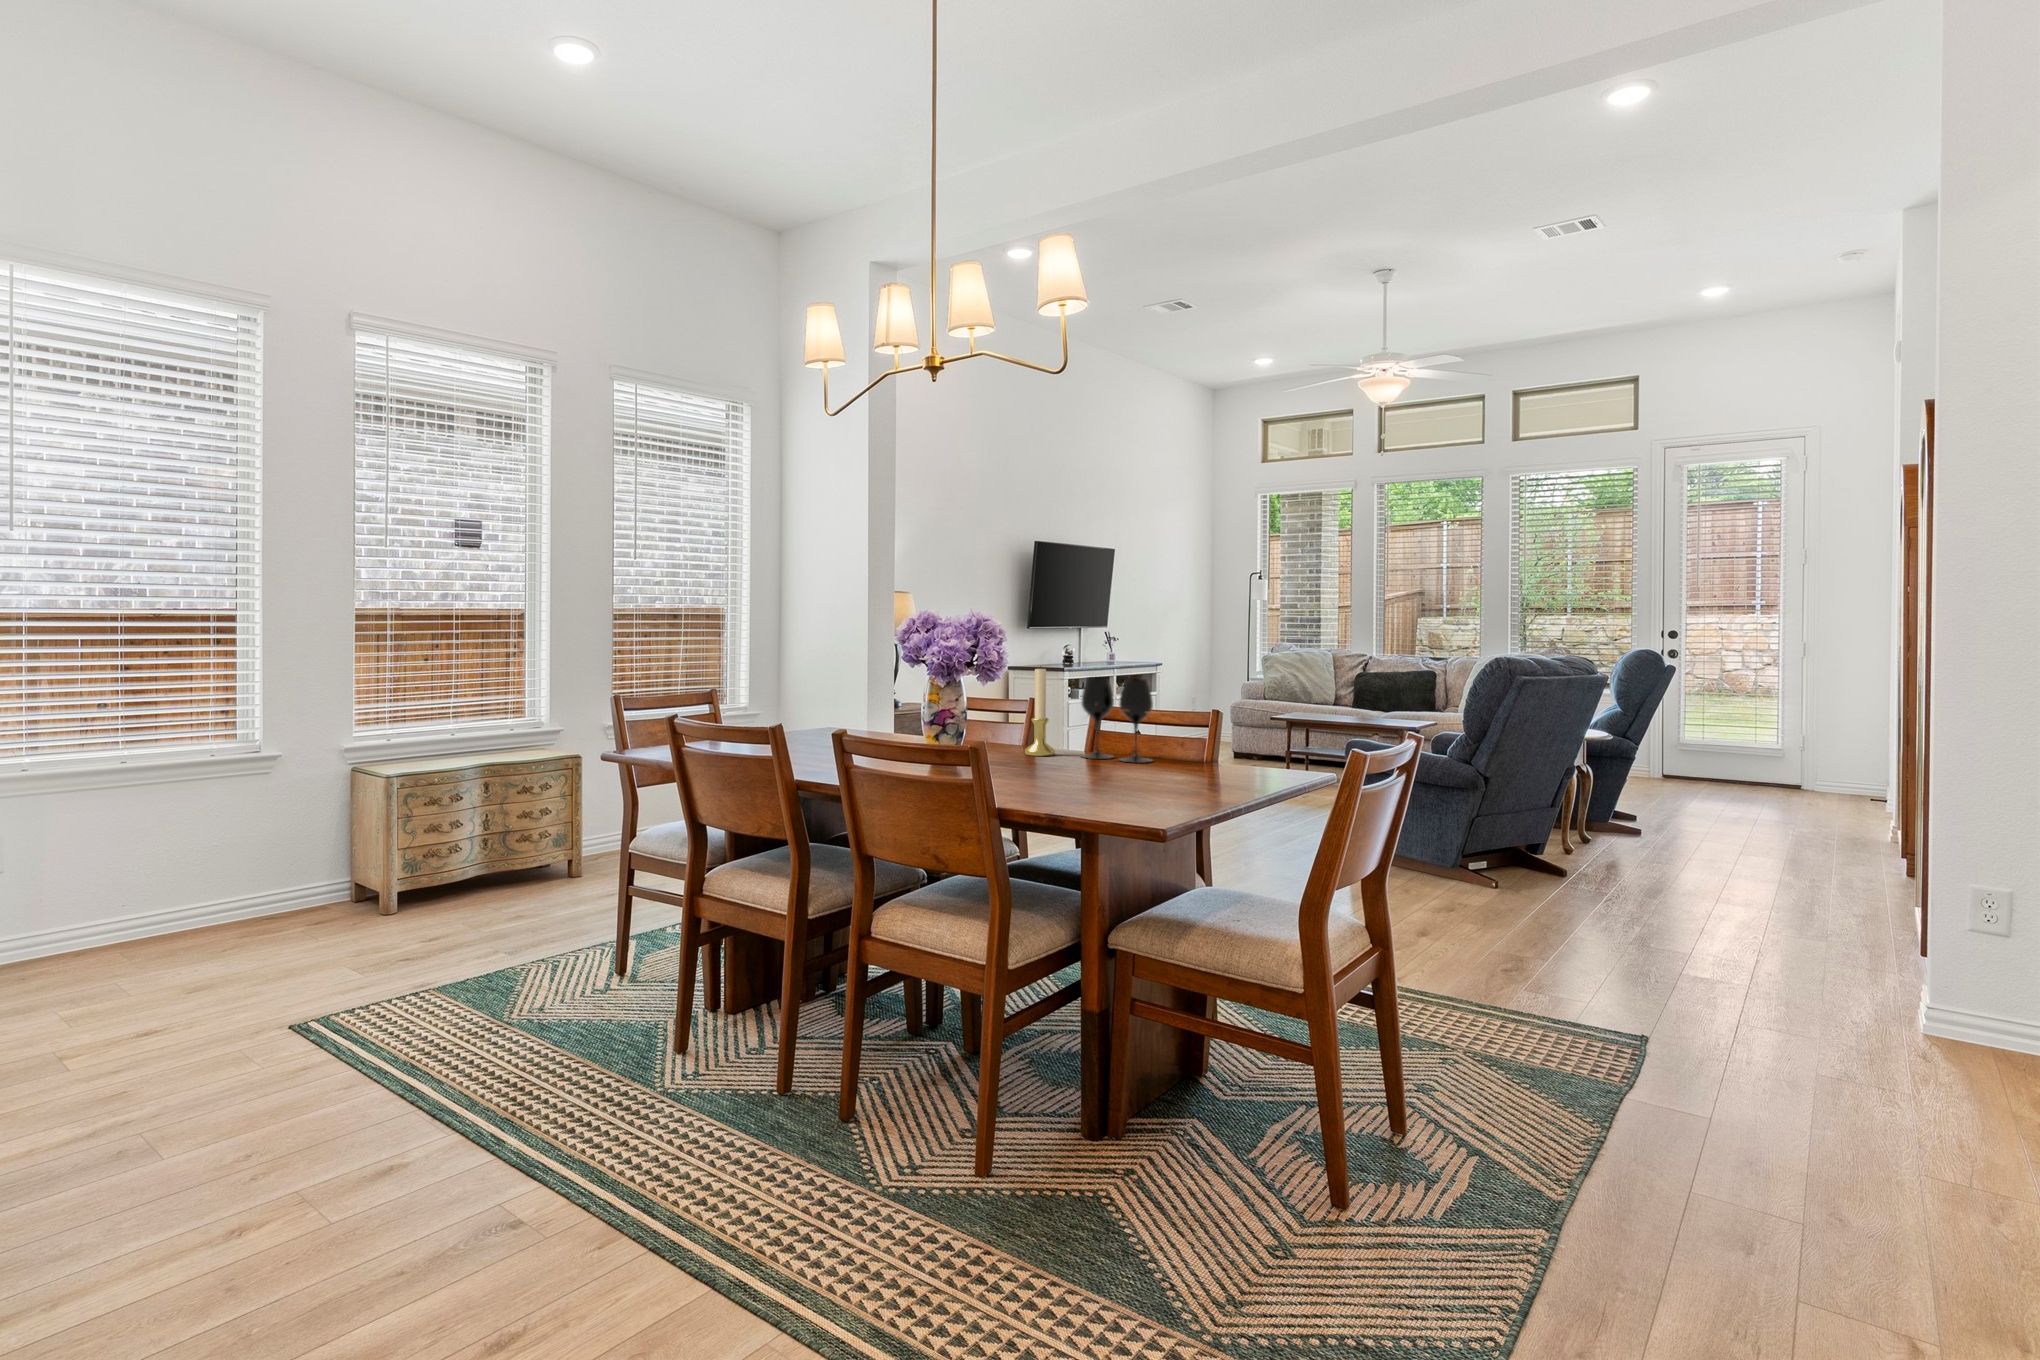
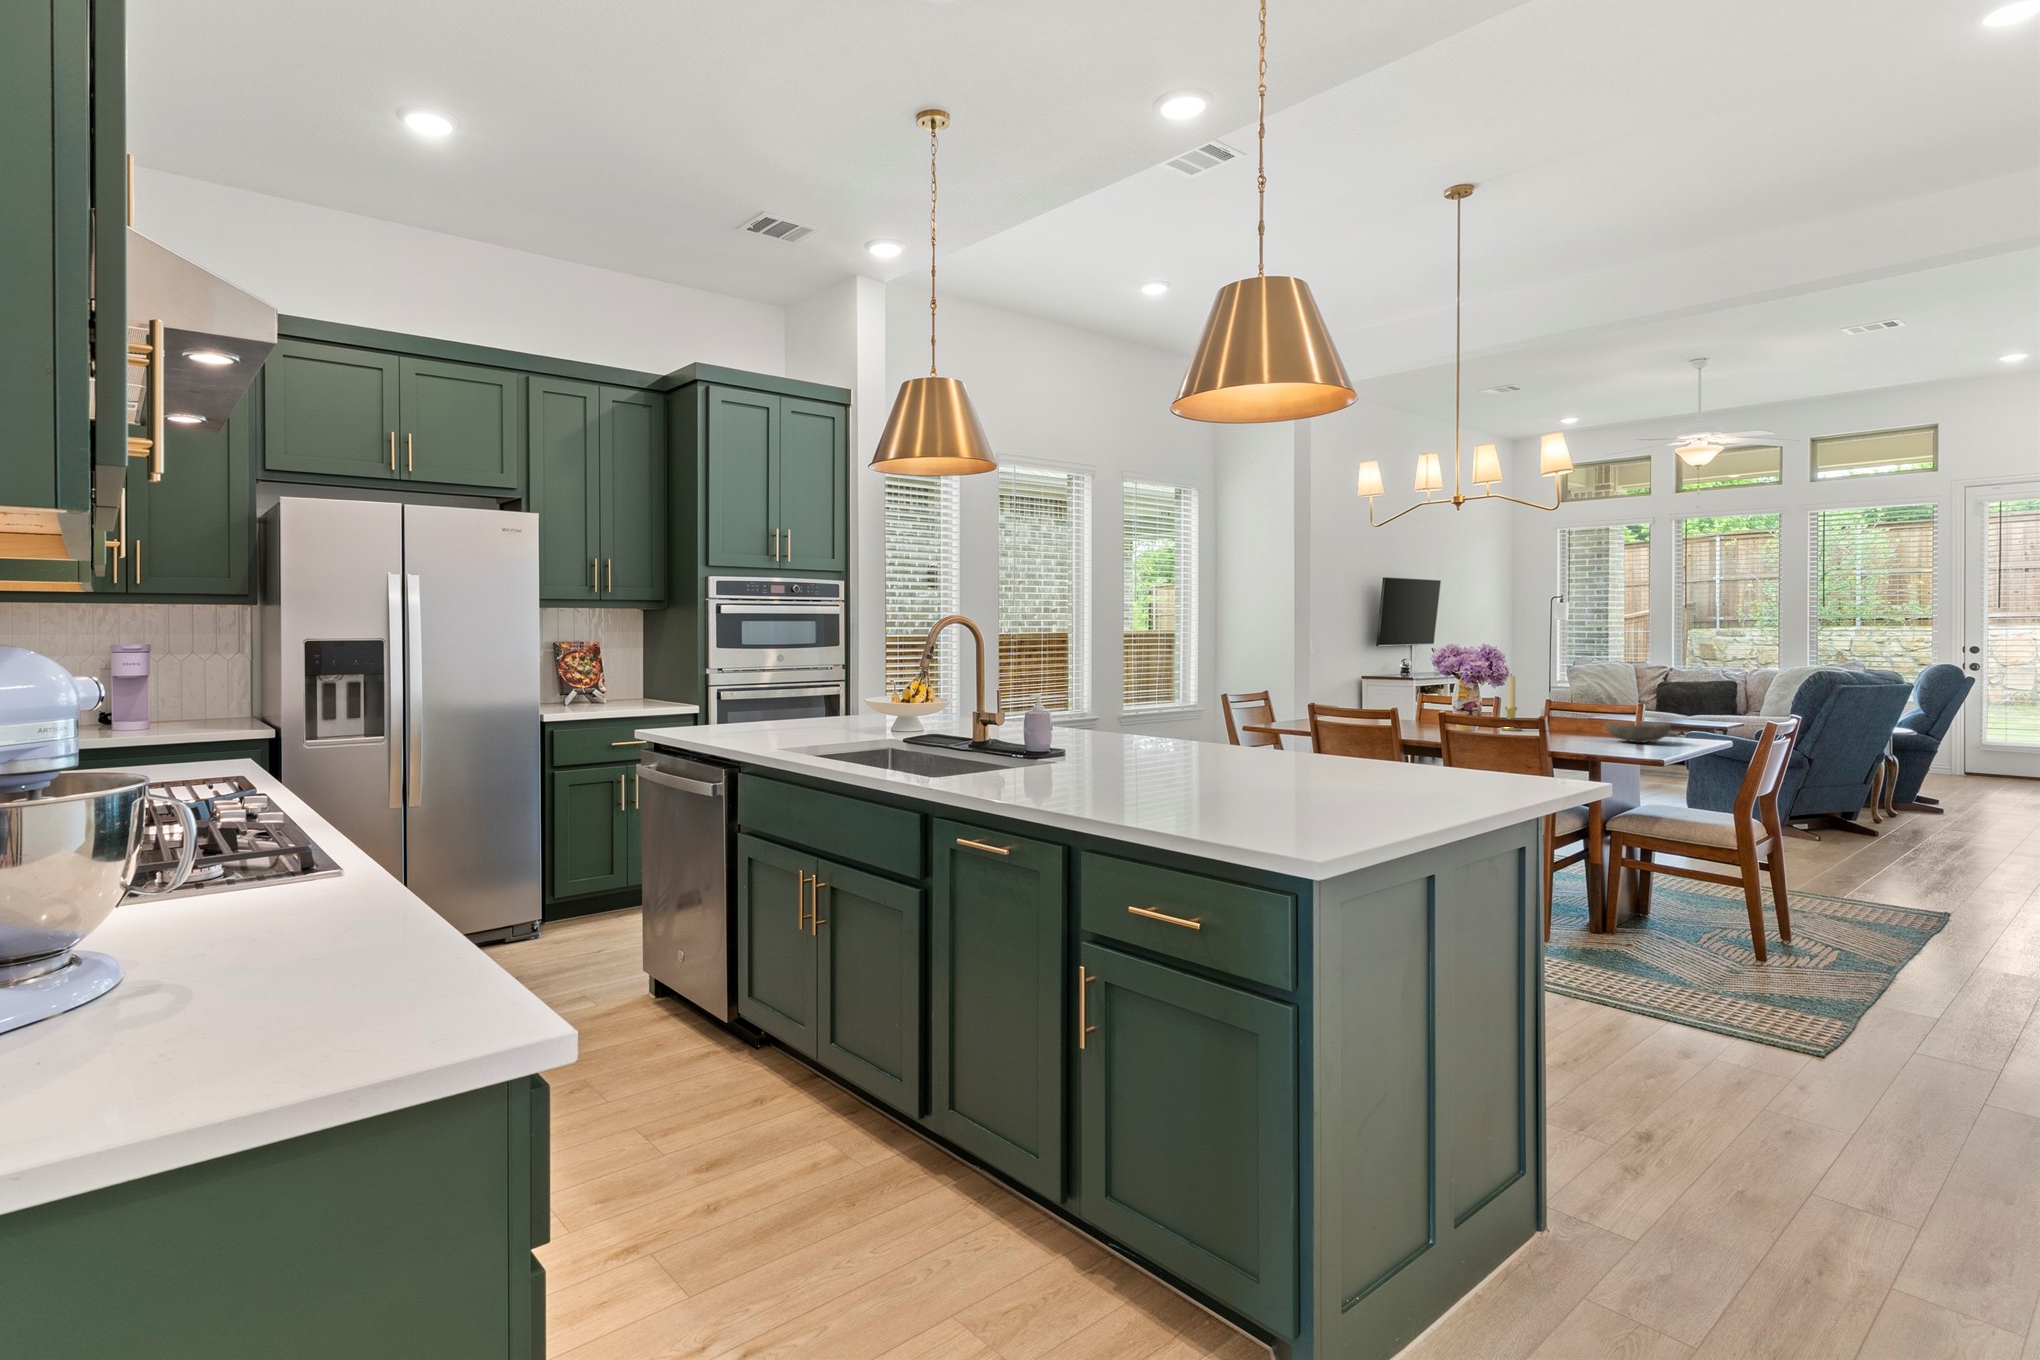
wine glass: present [1081,677,1153,763] -> none [1540,682,1595,735]
bowl: none [1145,740,1242,779] -> present [1605,721,1671,743]

